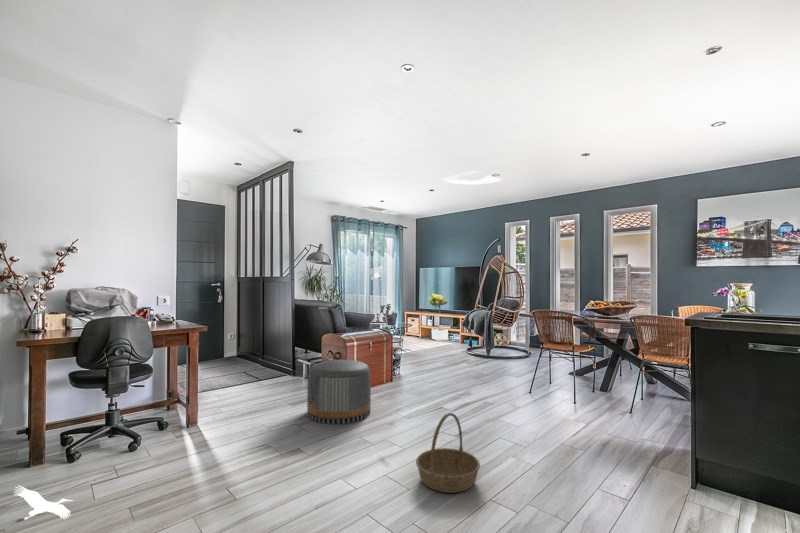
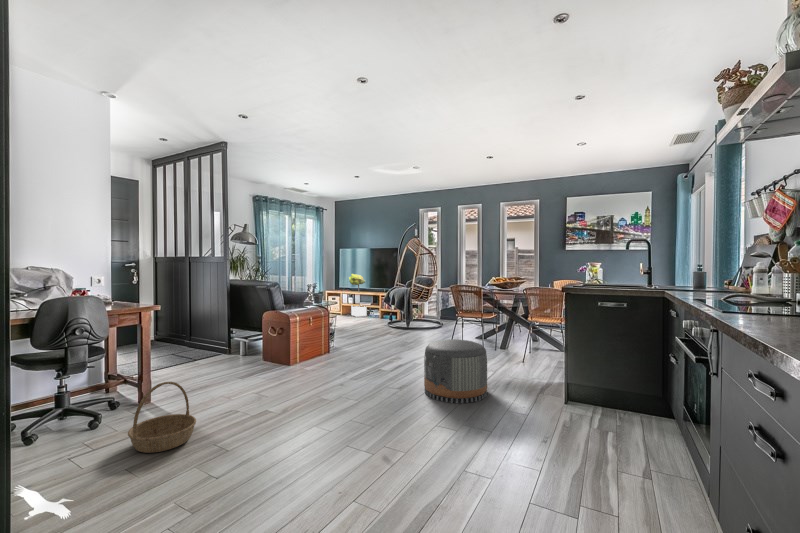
pouf: present [307,360,371,424] -> present [424,339,487,403]
basket: present [416,413,480,493] -> present [128,382,196,453]

